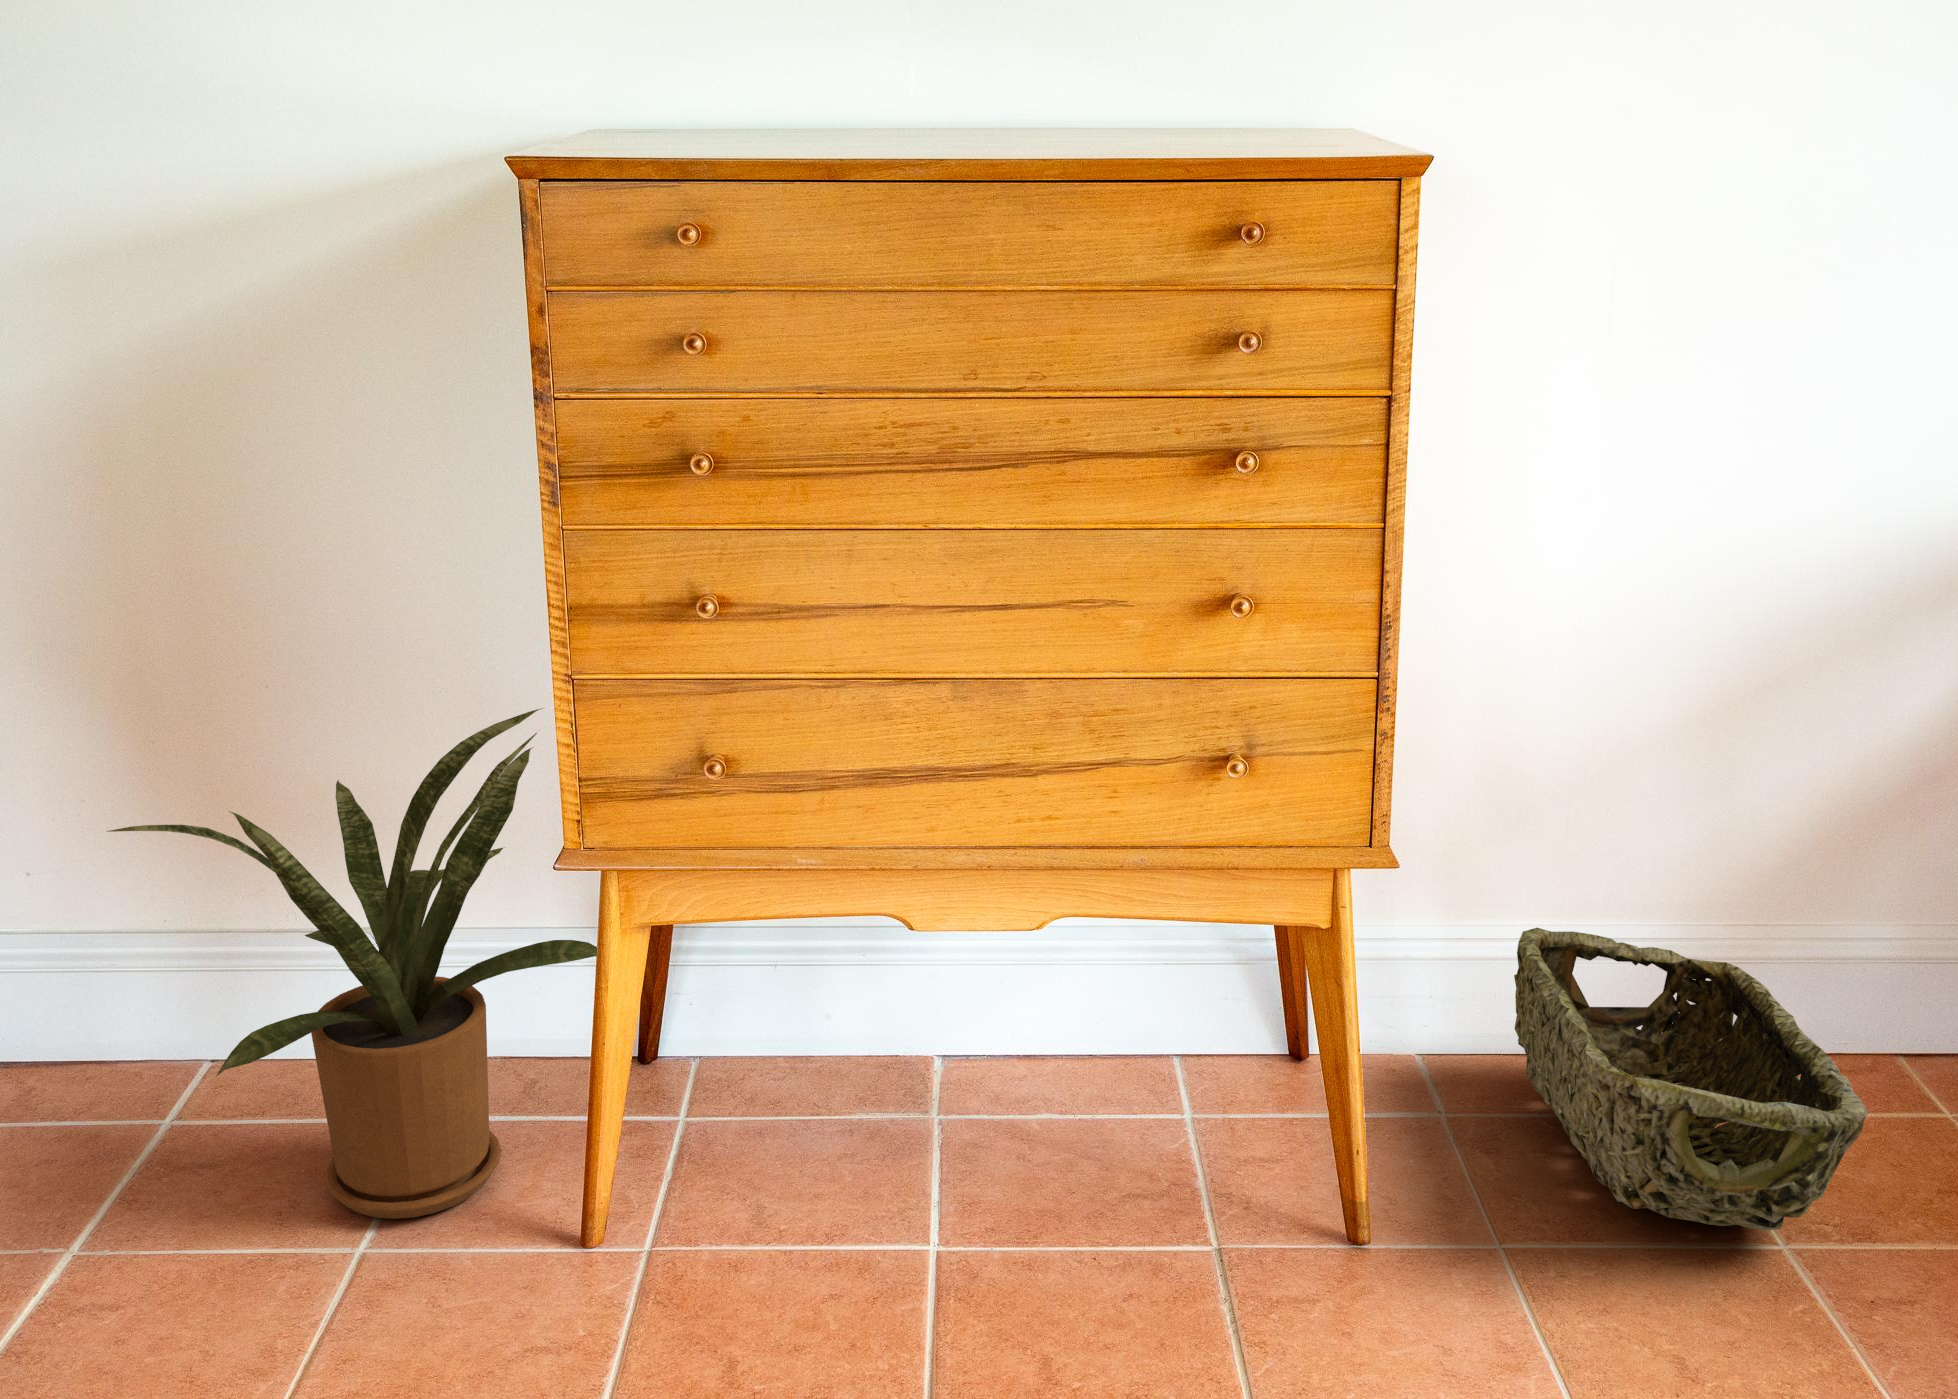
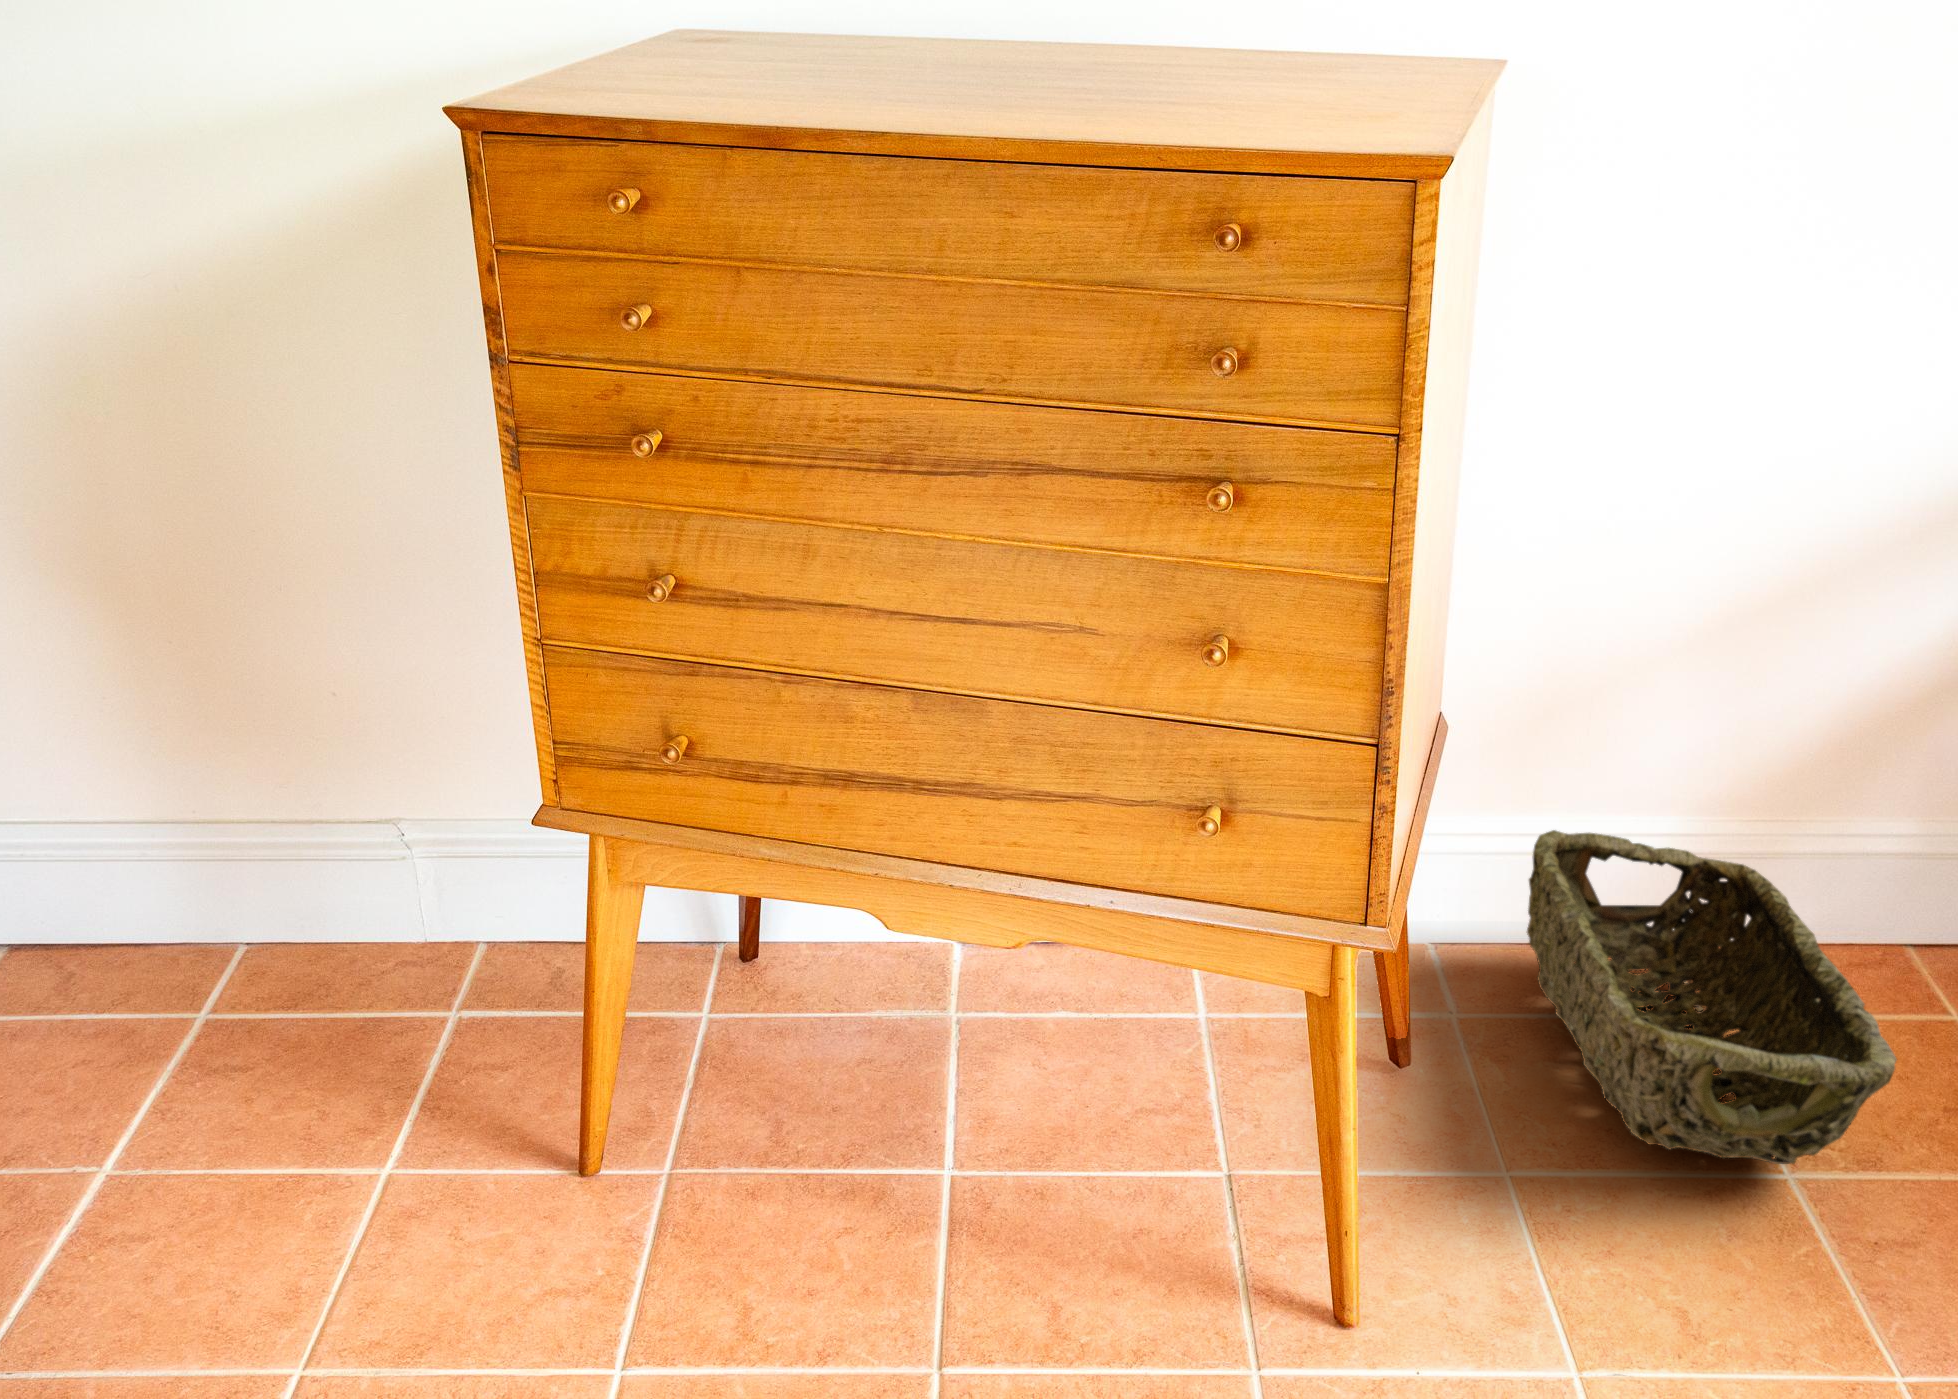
house plant: present [108,708,597,1219] -> none [77,636,629,1135]

